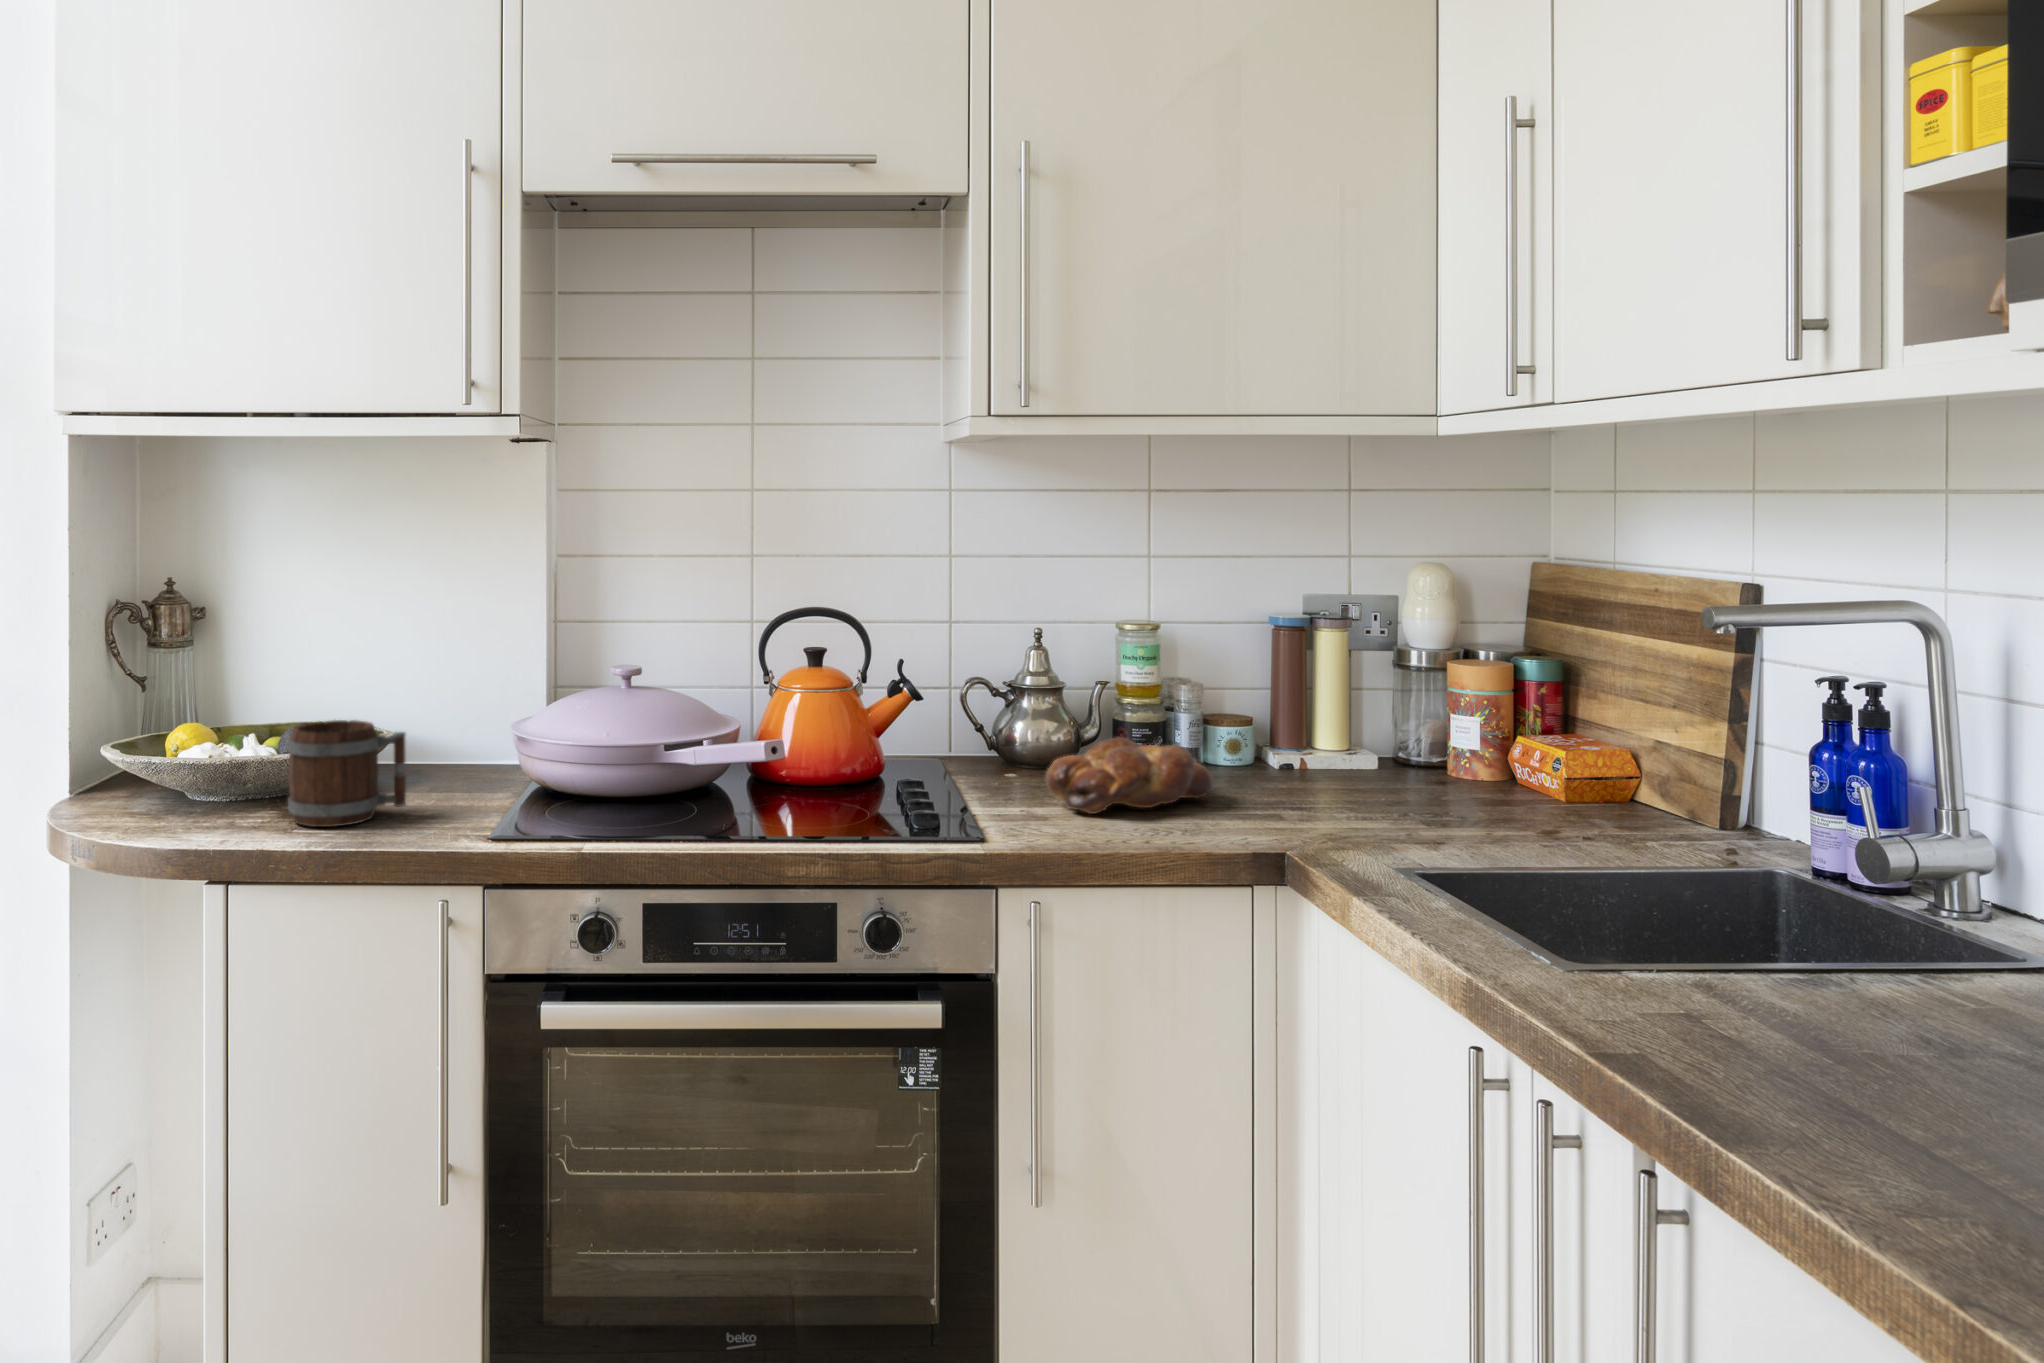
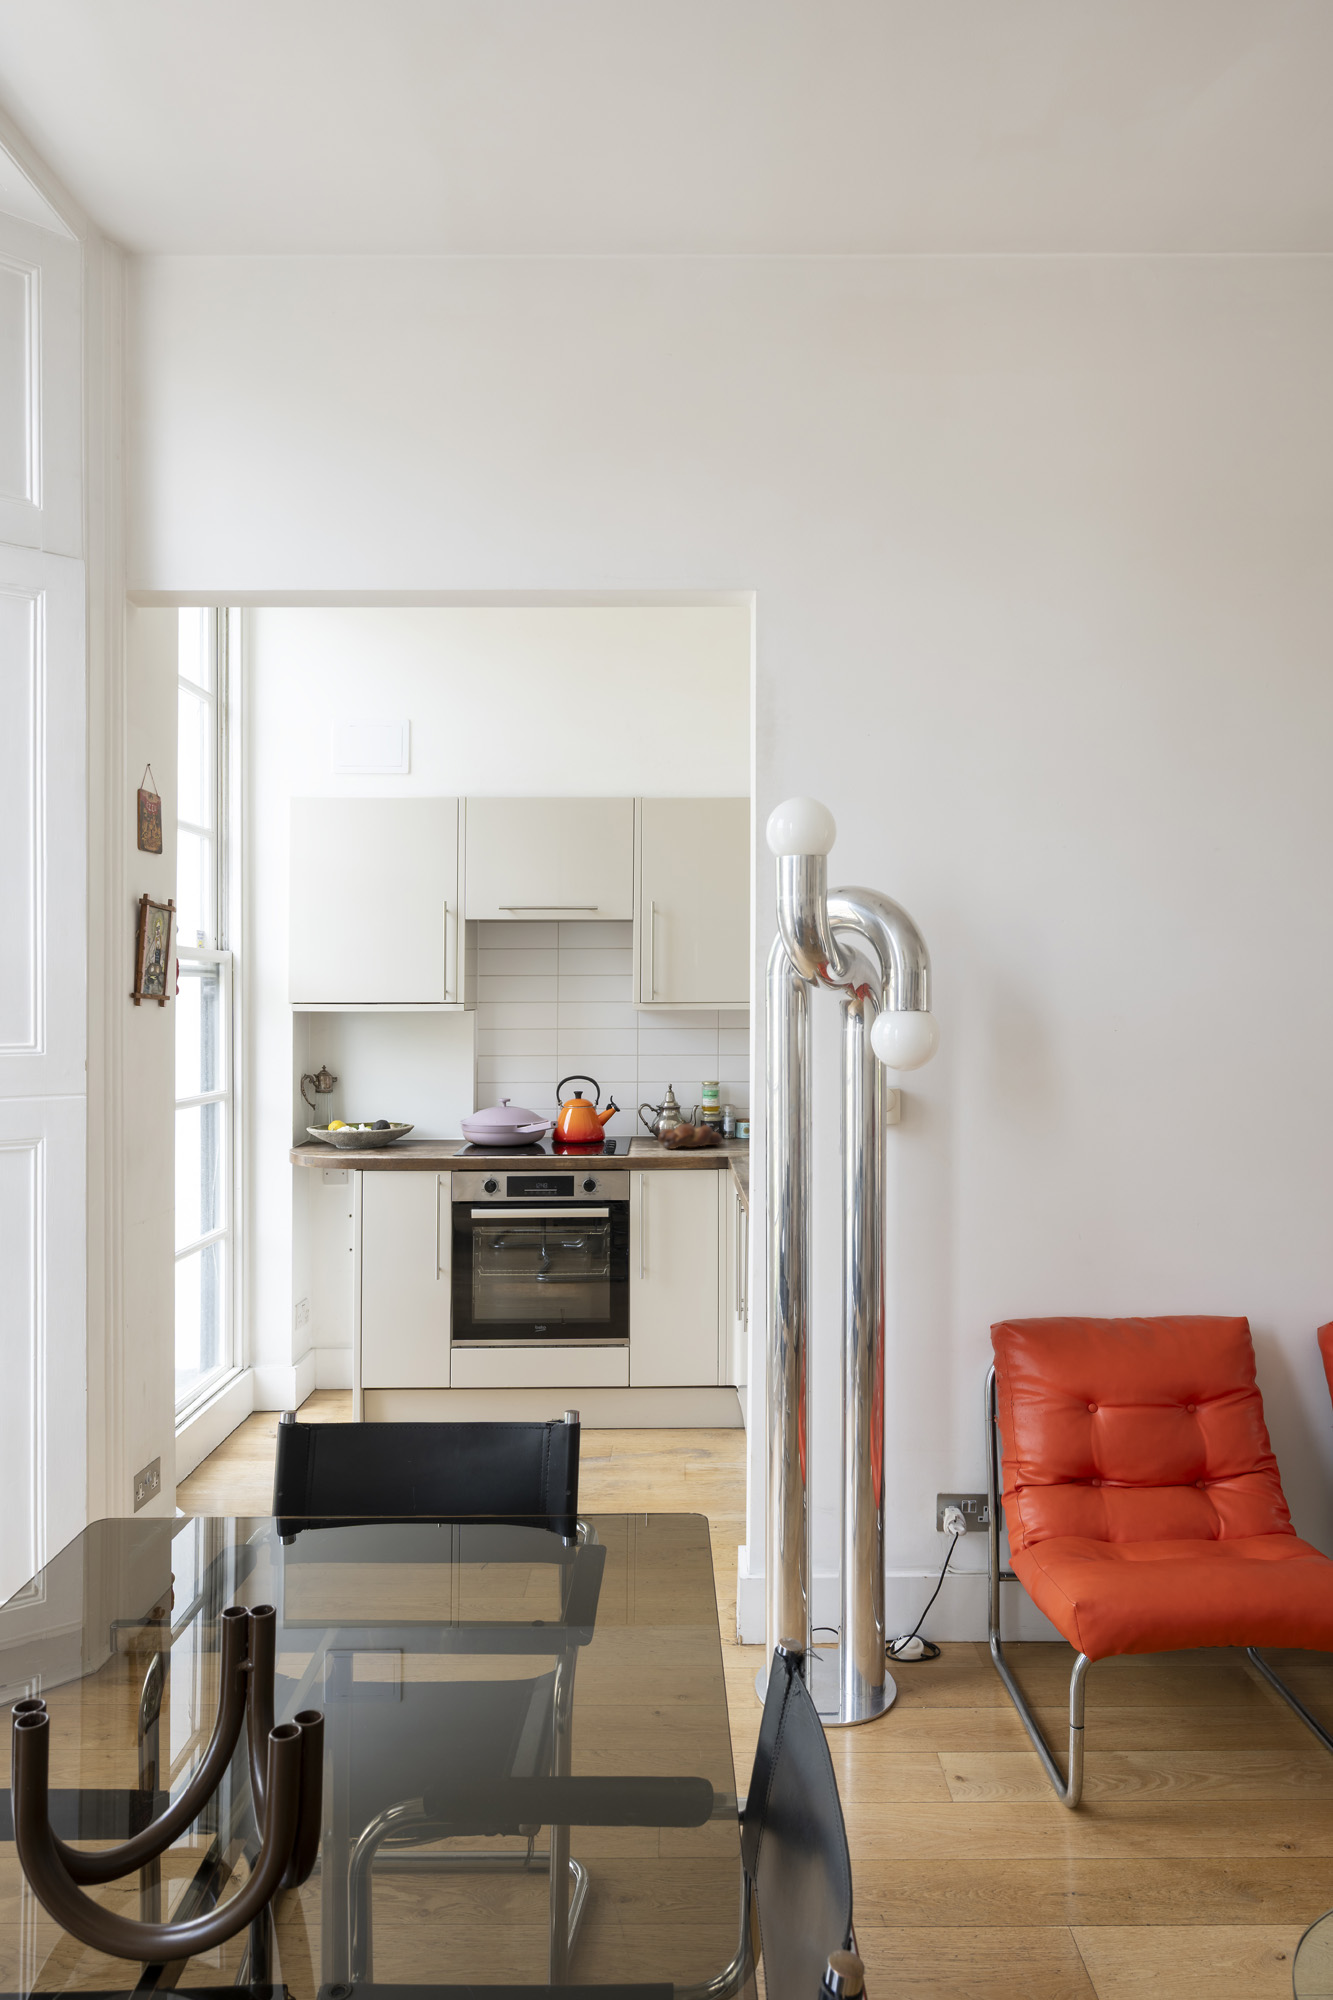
mug: present [288,720,406,827] -> none [381,1116,423,1153]

